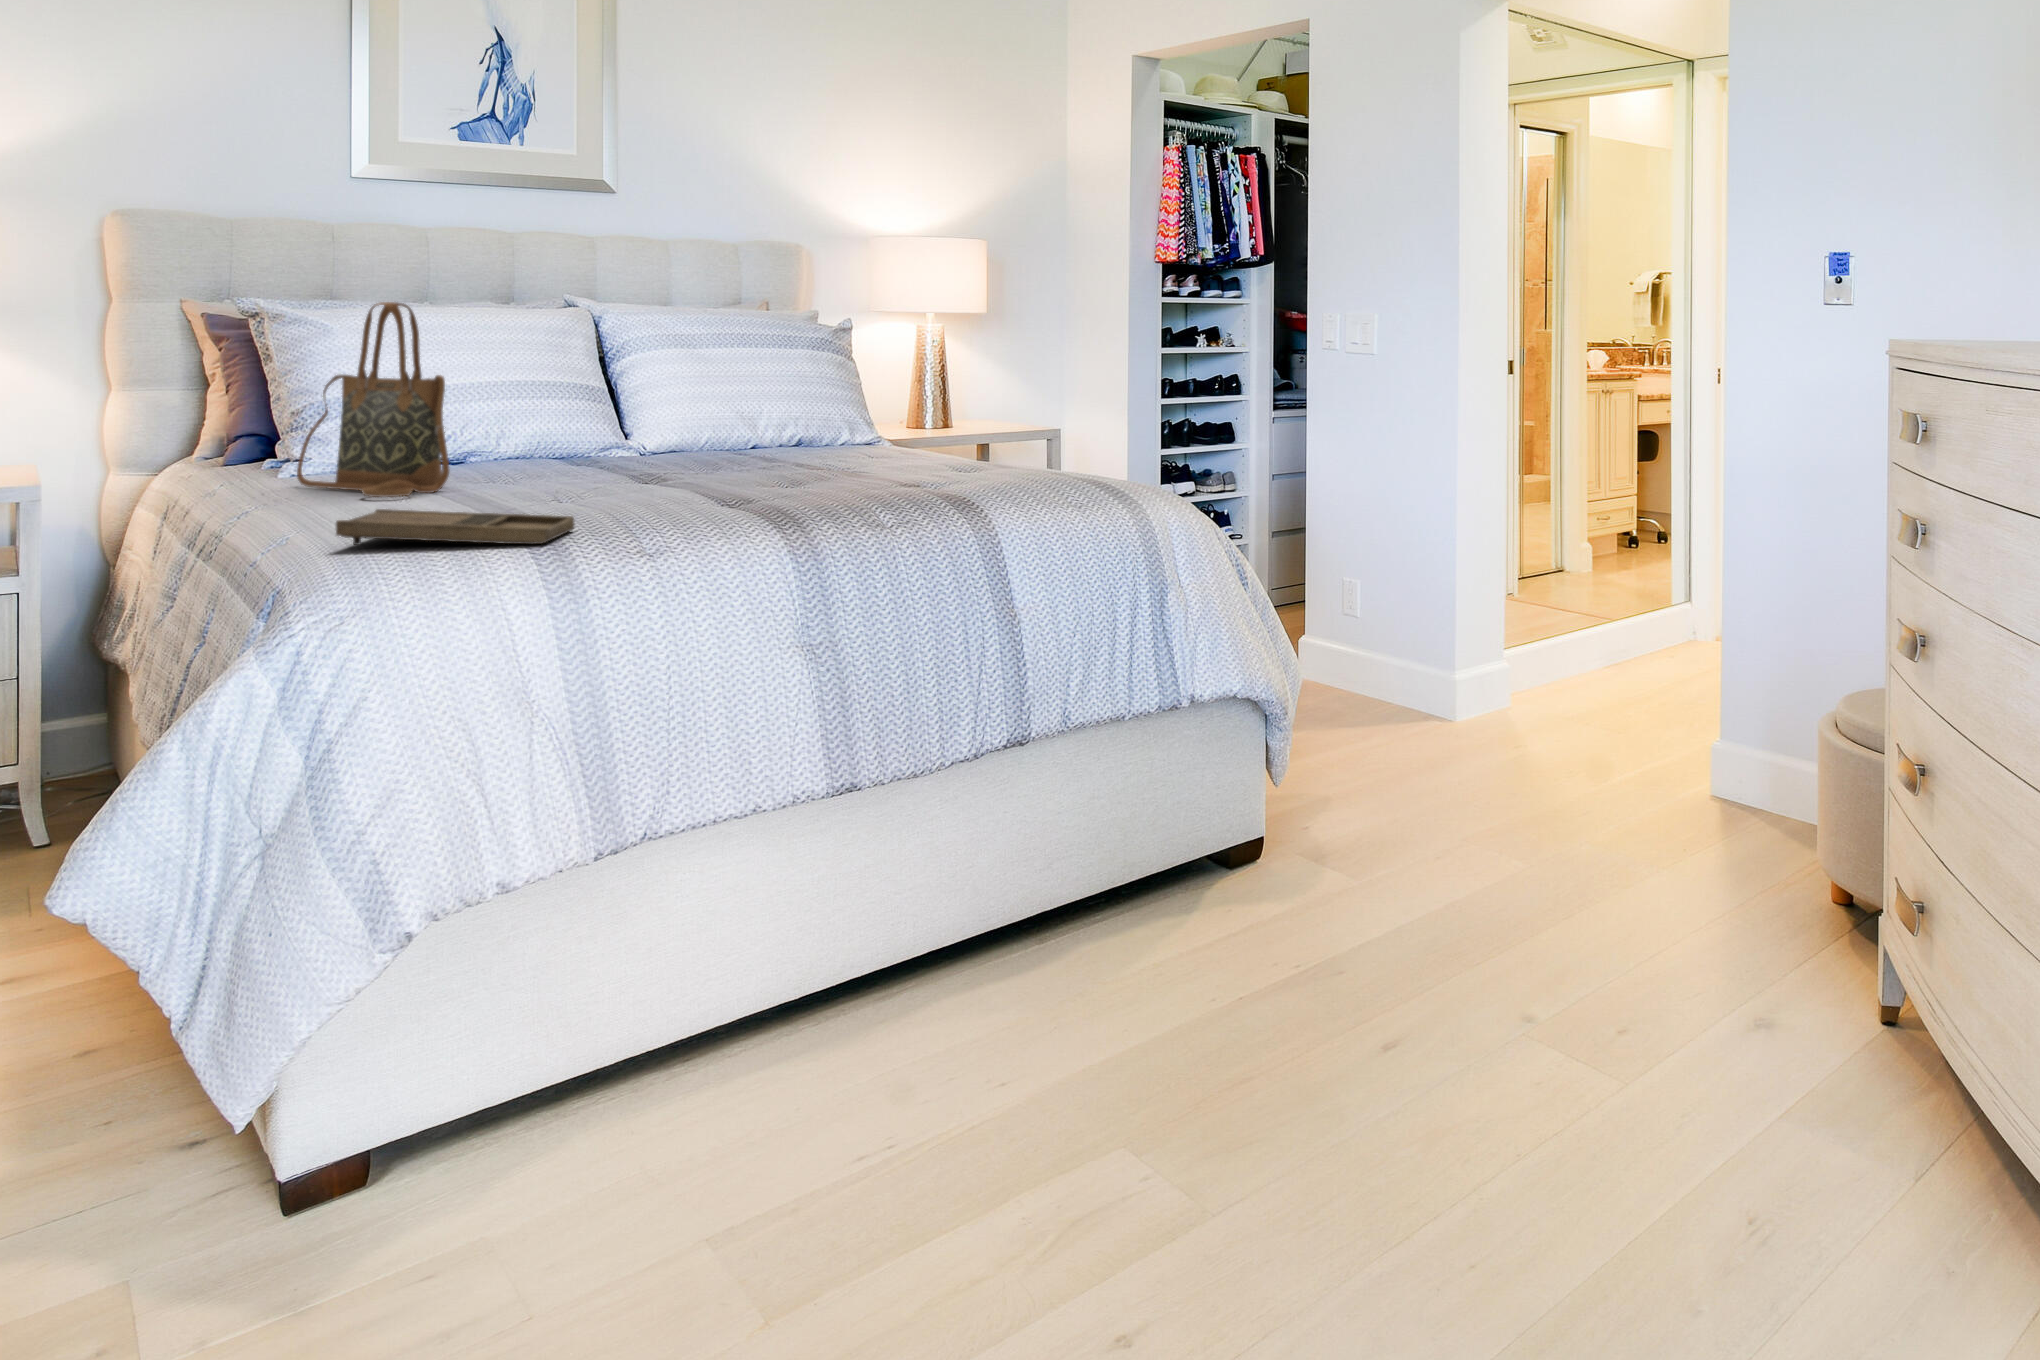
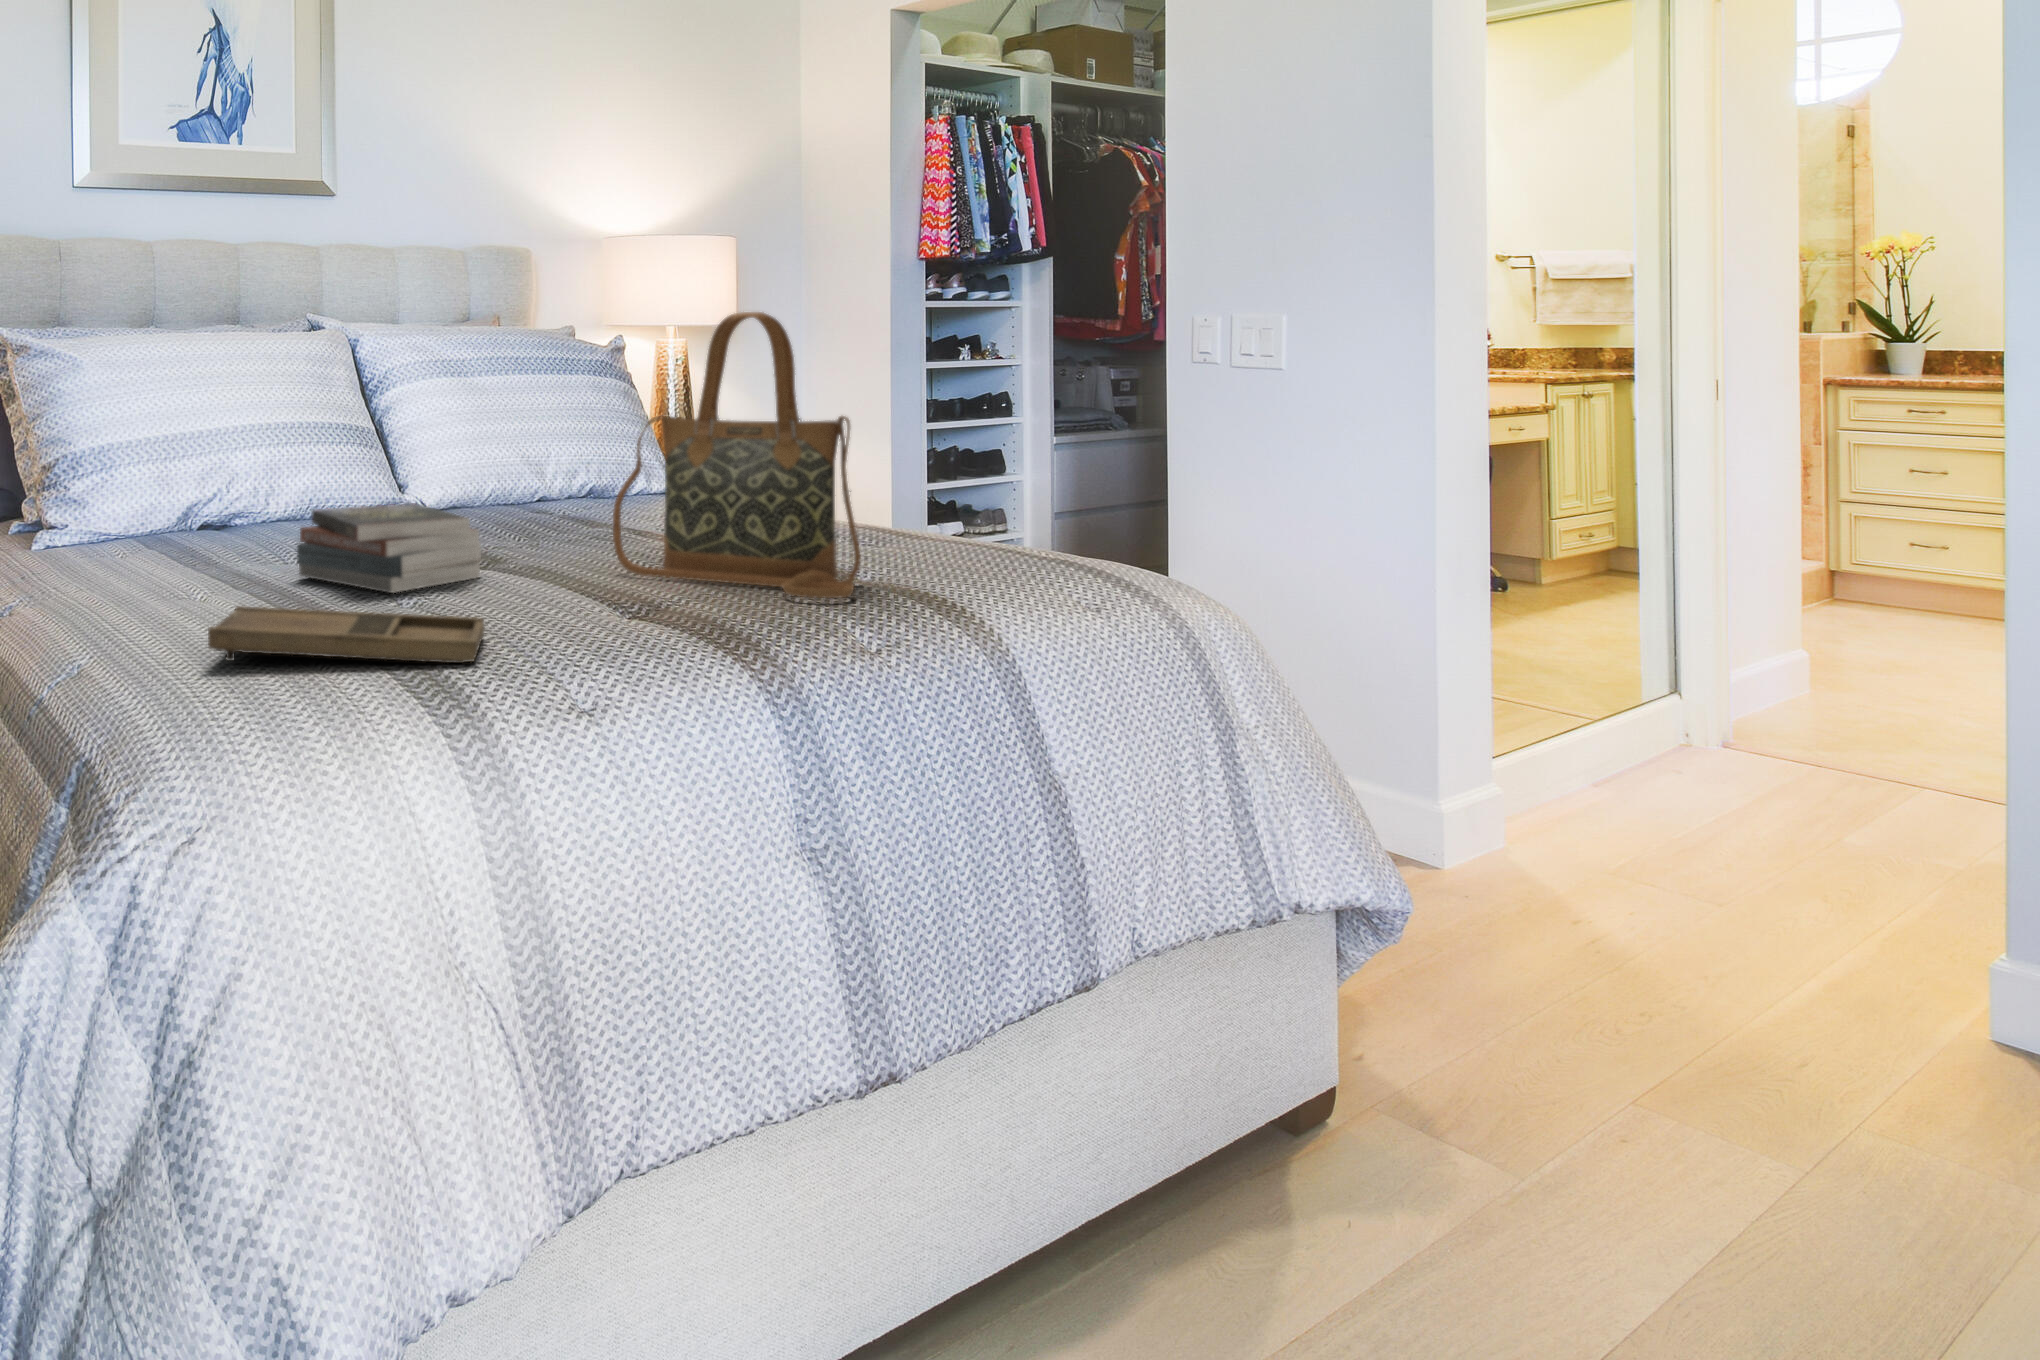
handbag: present [297,302,449,497] -> present [613,312,860,598]
book: none [475,442,628,506] -> present [297,503,481,593]

